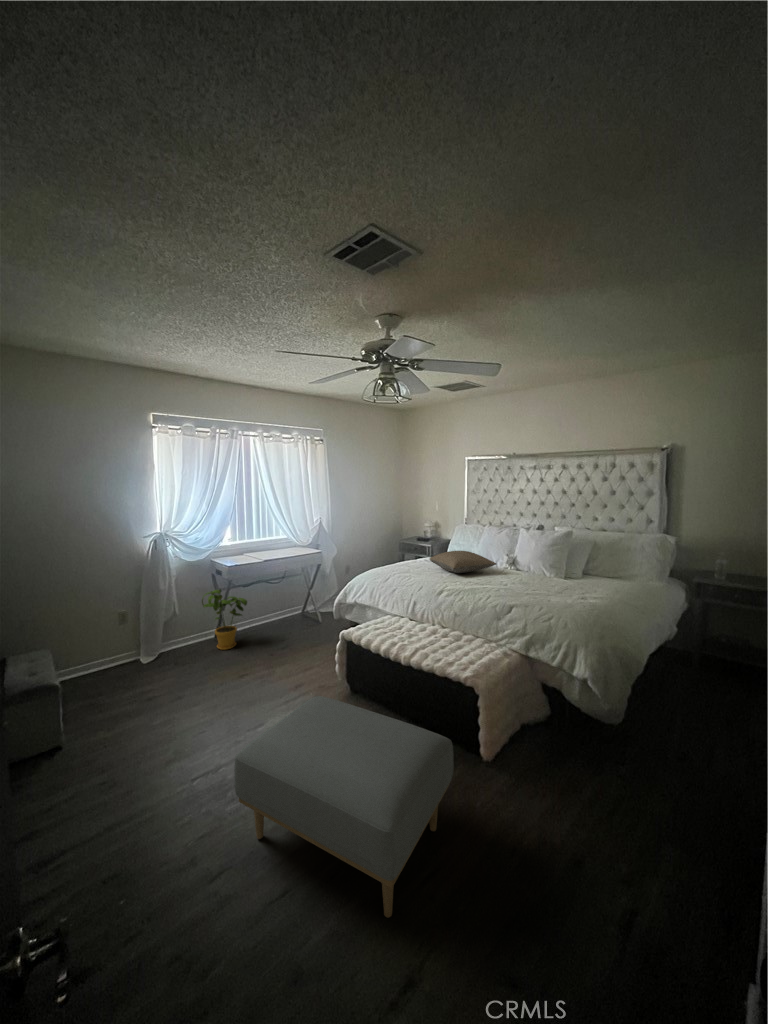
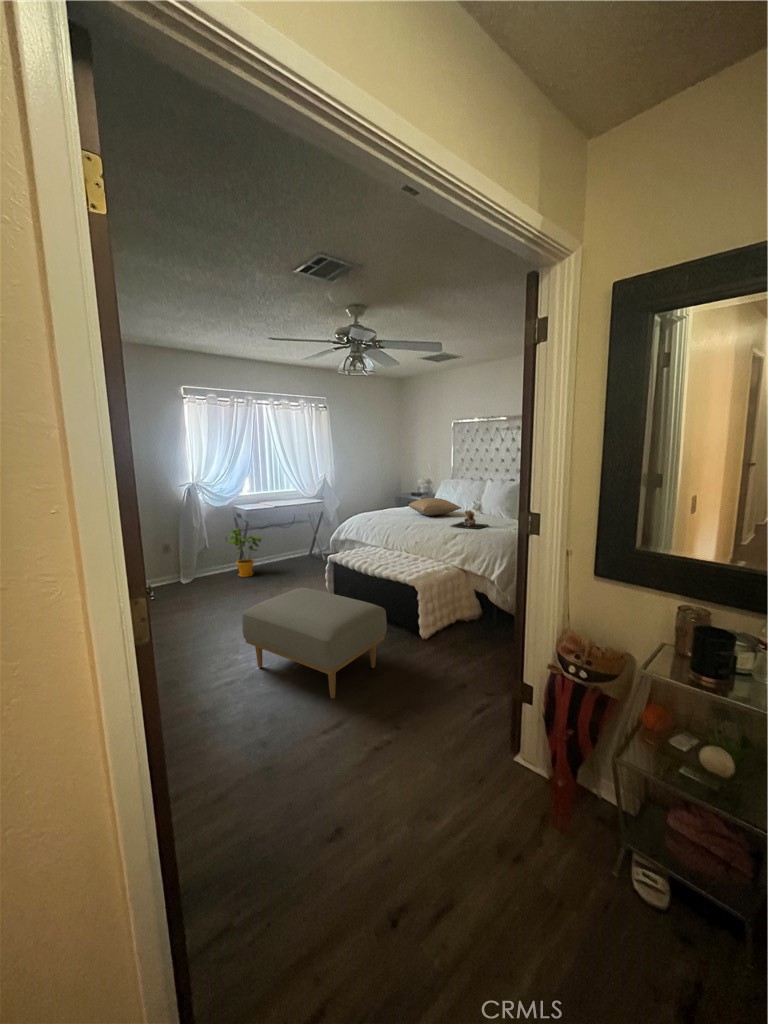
teddy bear: none [497,572,544,598] -> present [451,510,488,529]

